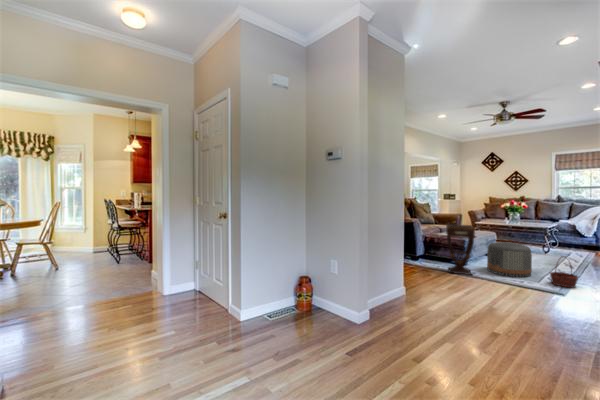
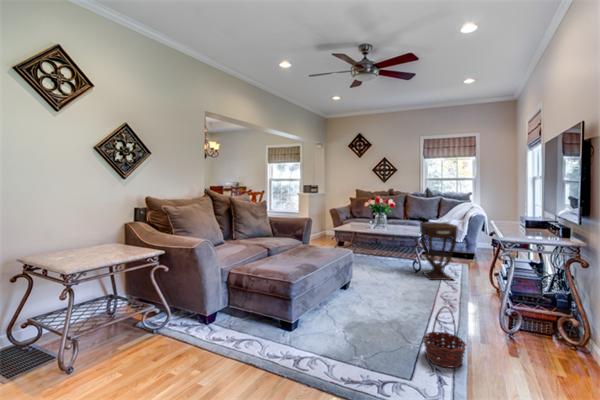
side table: present [446,224,475,275] -> present [420,222,458,280]
pouf: present [487,242,532,277] -> none [331,274,397,345]

